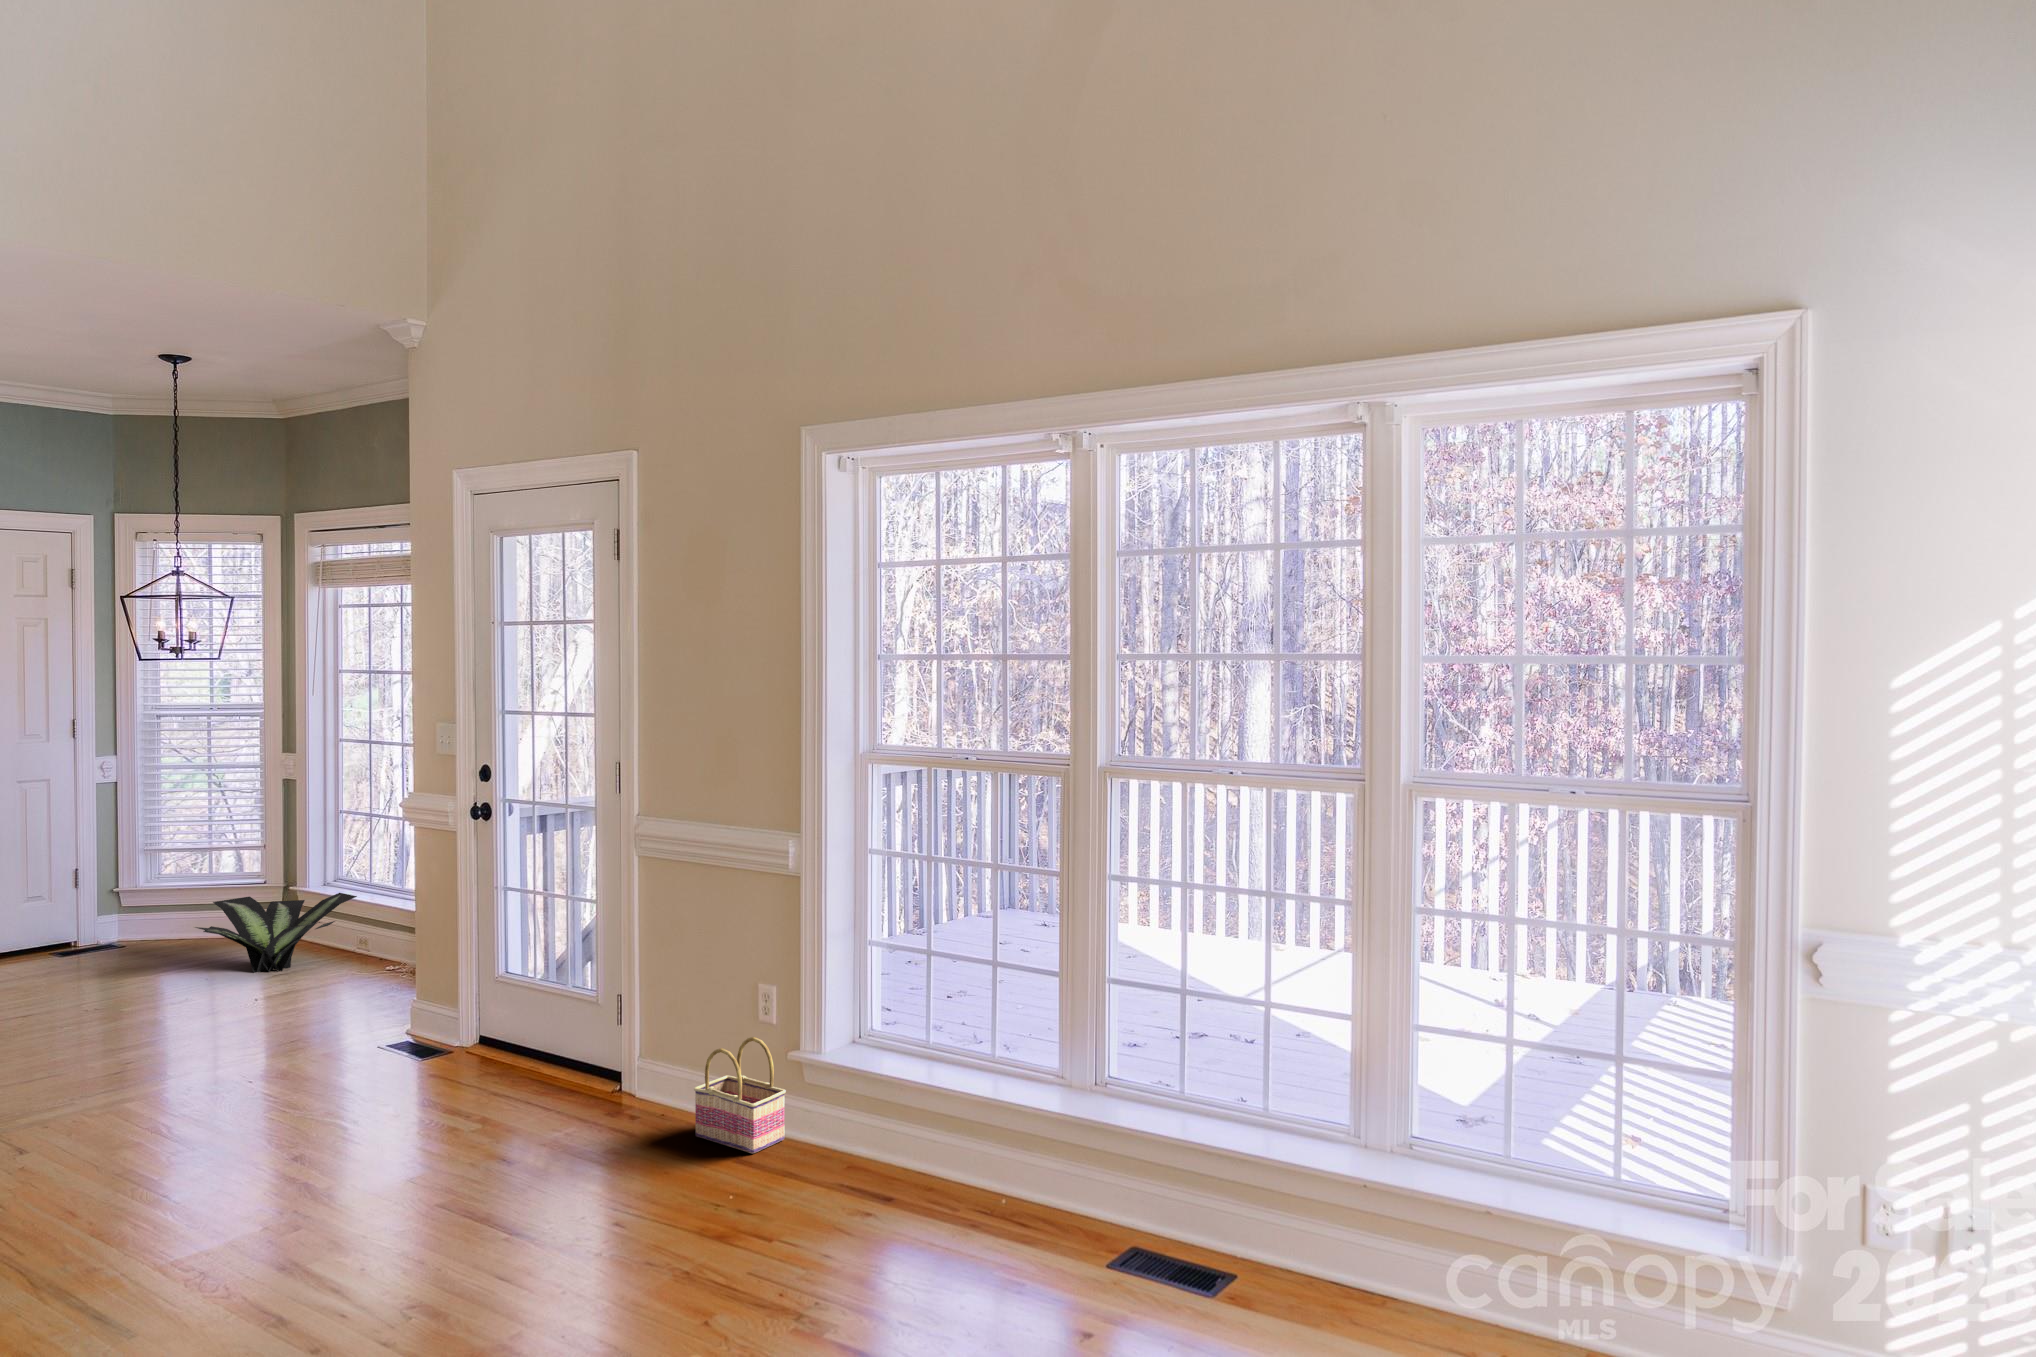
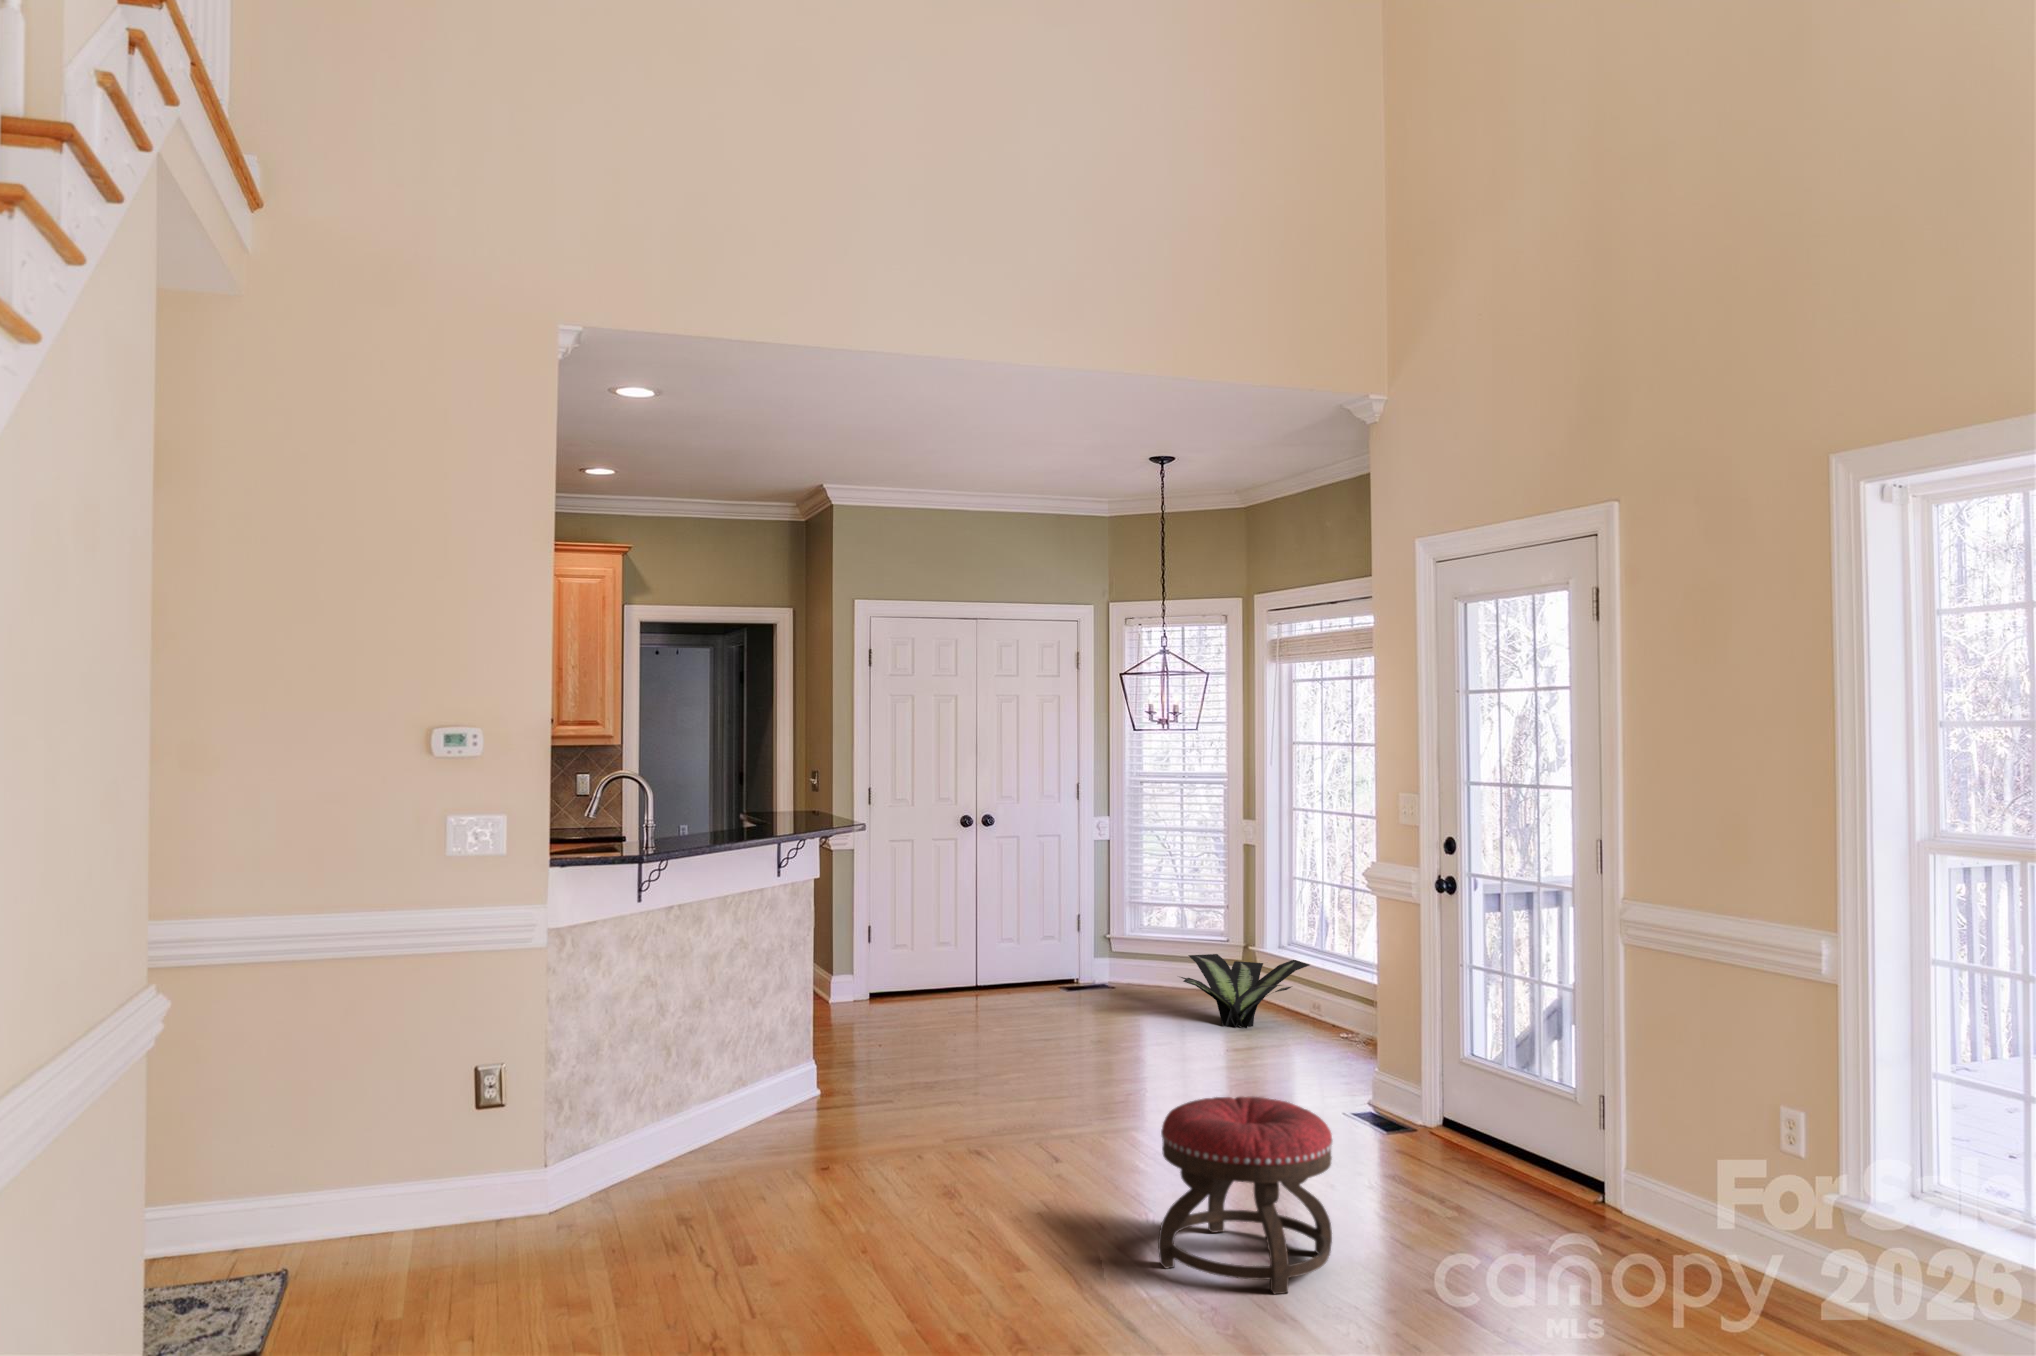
basket: present [694,1037,786,1154] -> none [1699,1167,1819,1304]
ottoman: none [100,1067,329,1290] -> present [1158,1097,1333,1294]

